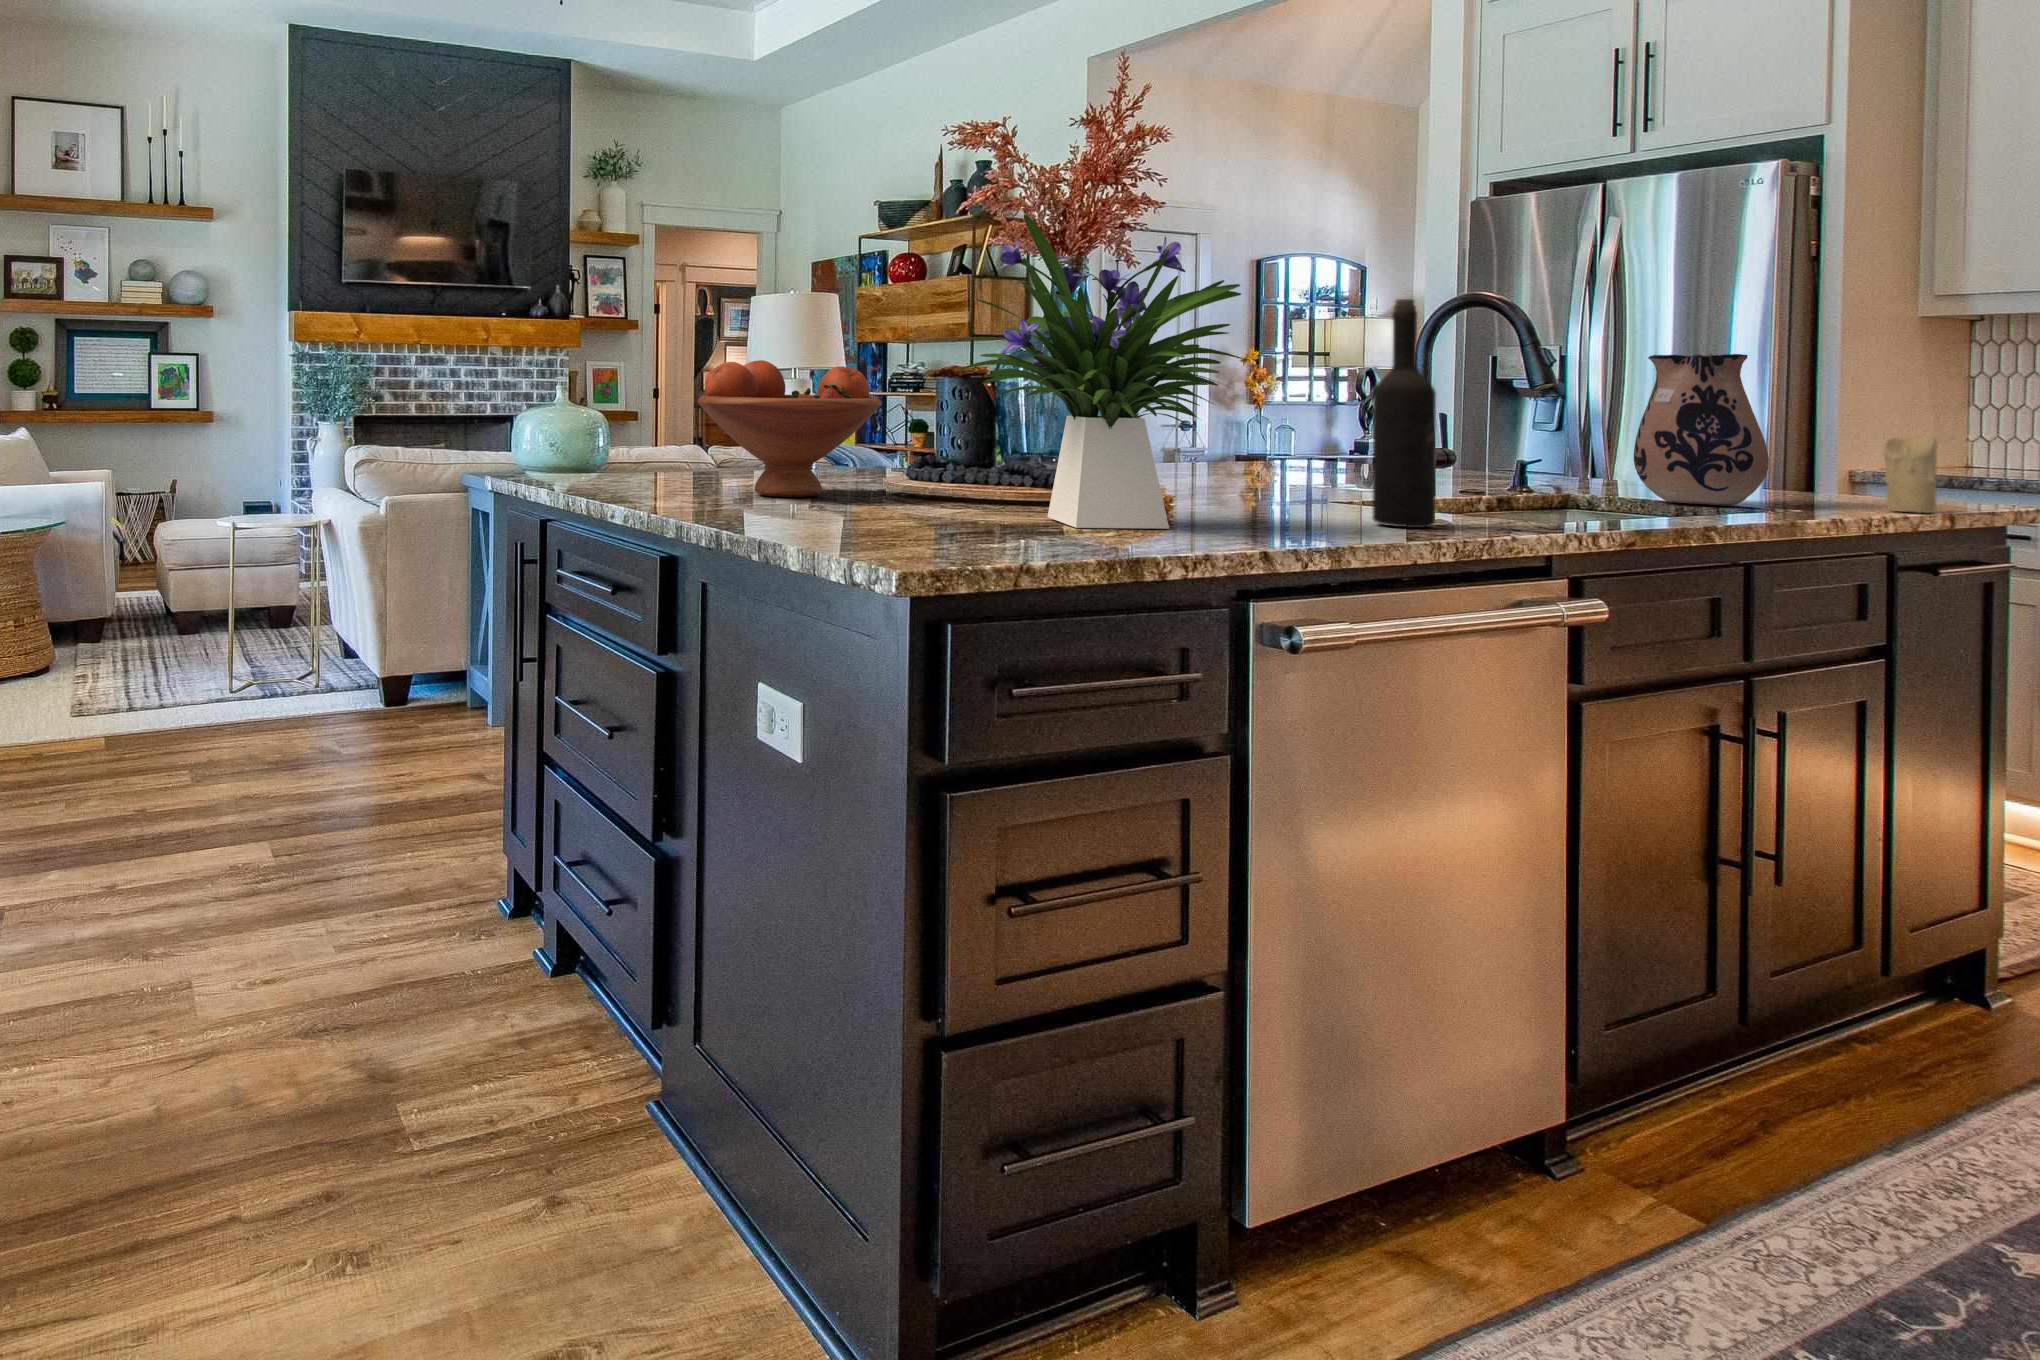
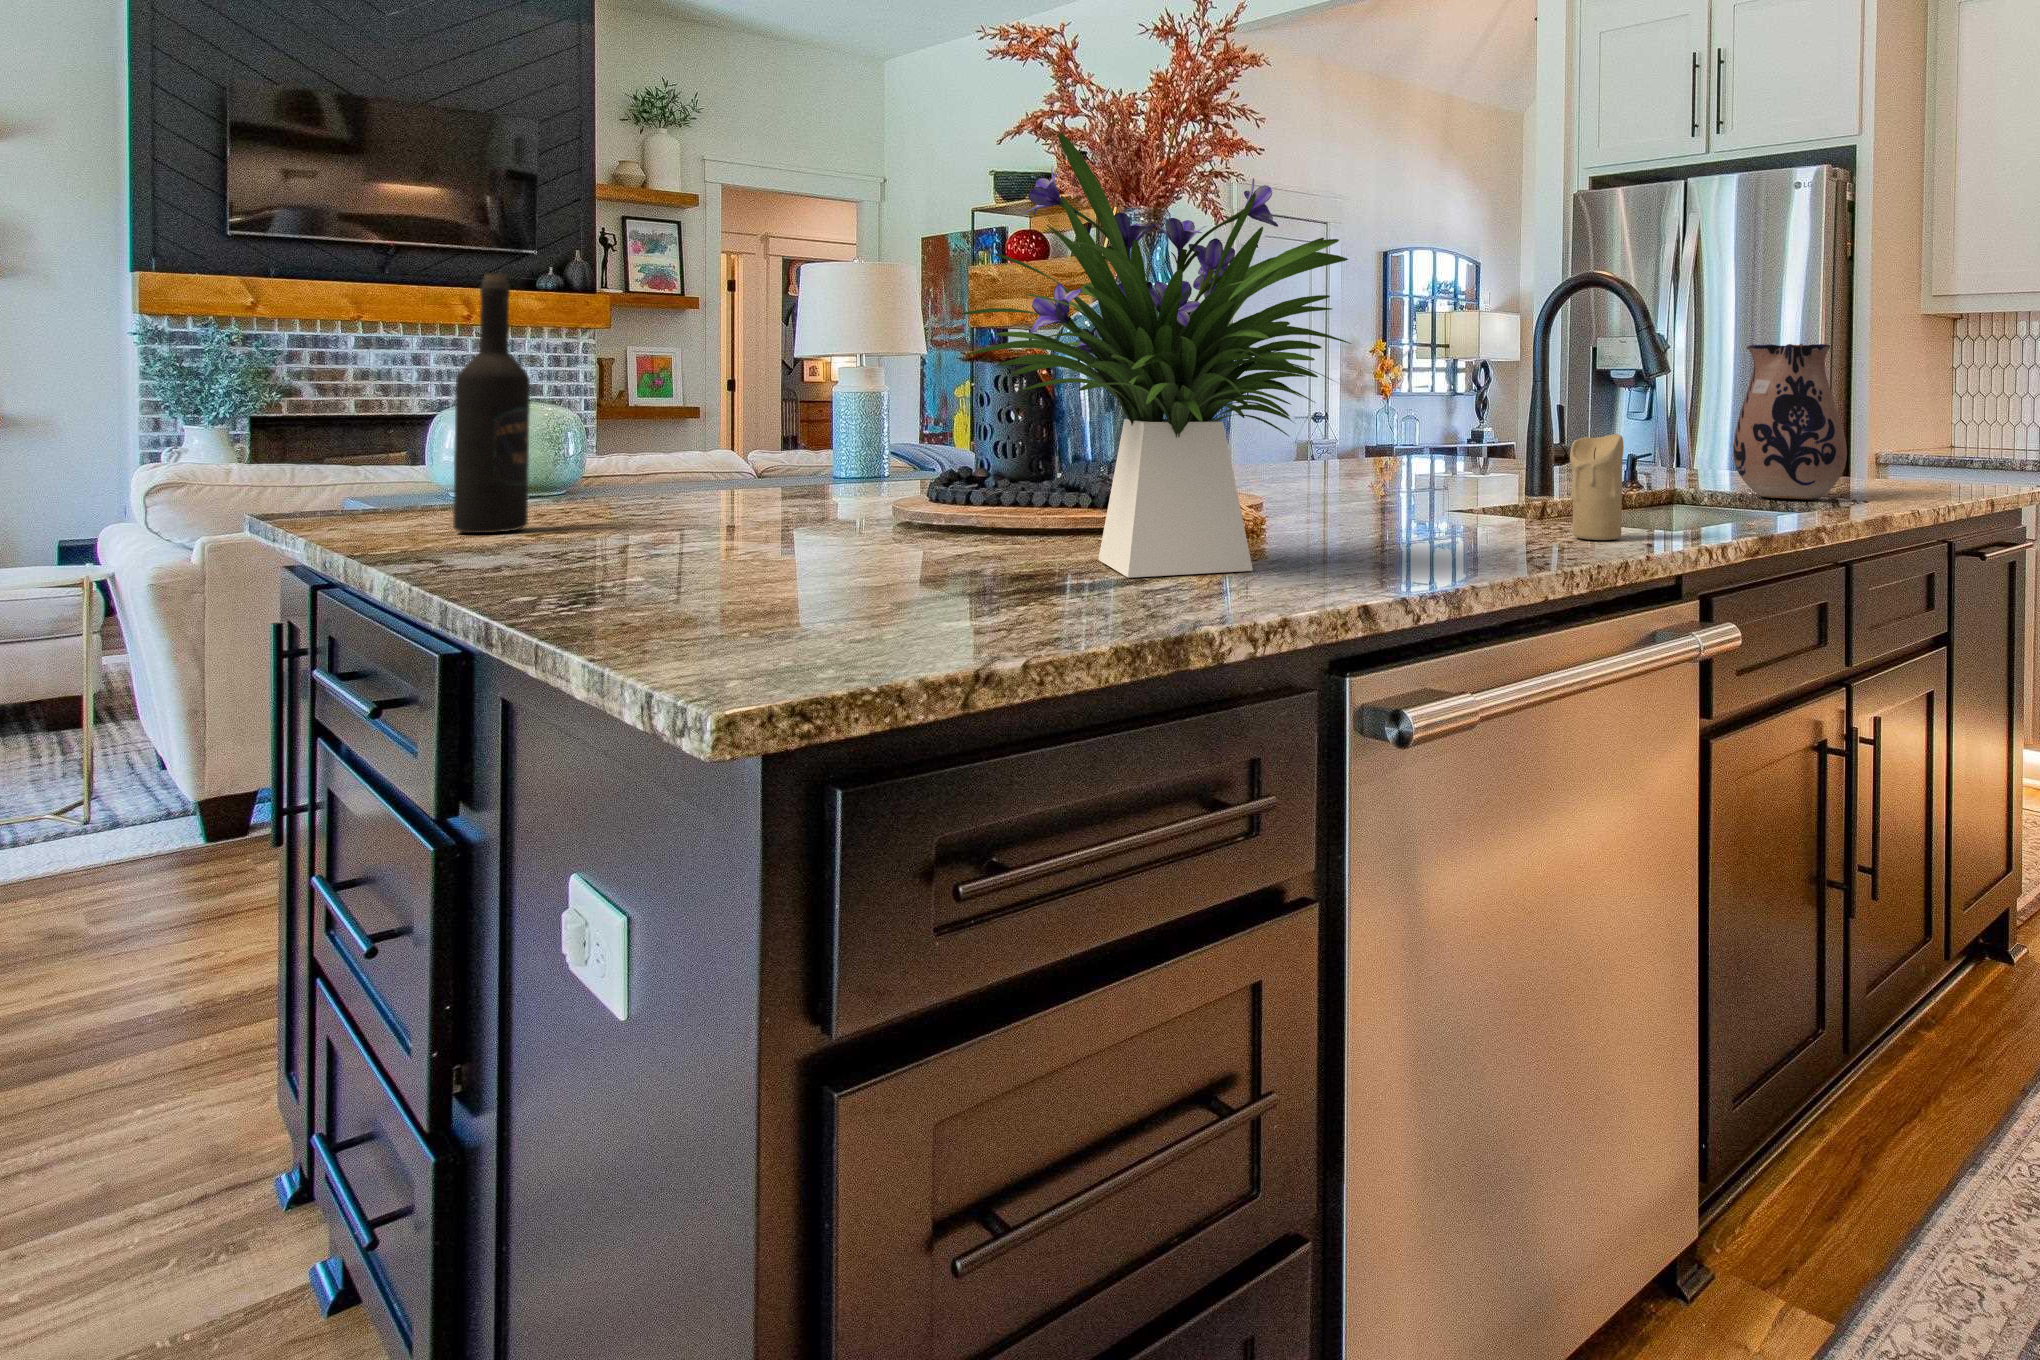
wine bottle: present [1373,299,1436,528] -> present [453,274,530,533]
fruit bowl: present [698,360,881,497] -> none [597,342,891,541]
candle: present [1883,436,1937,513] -> present [1570,434,1624,540]

